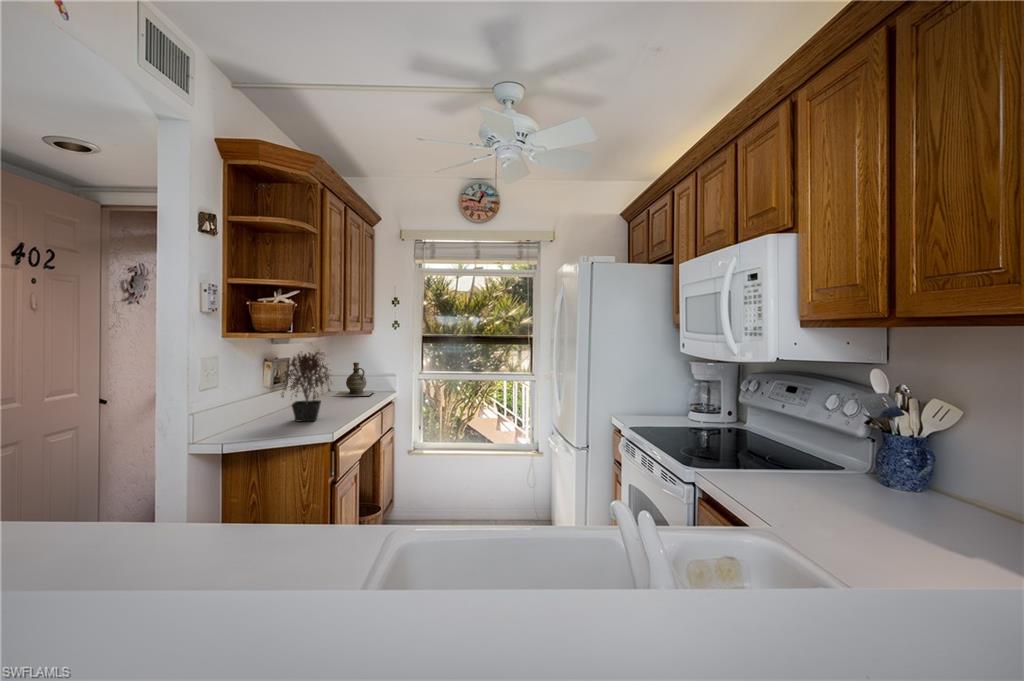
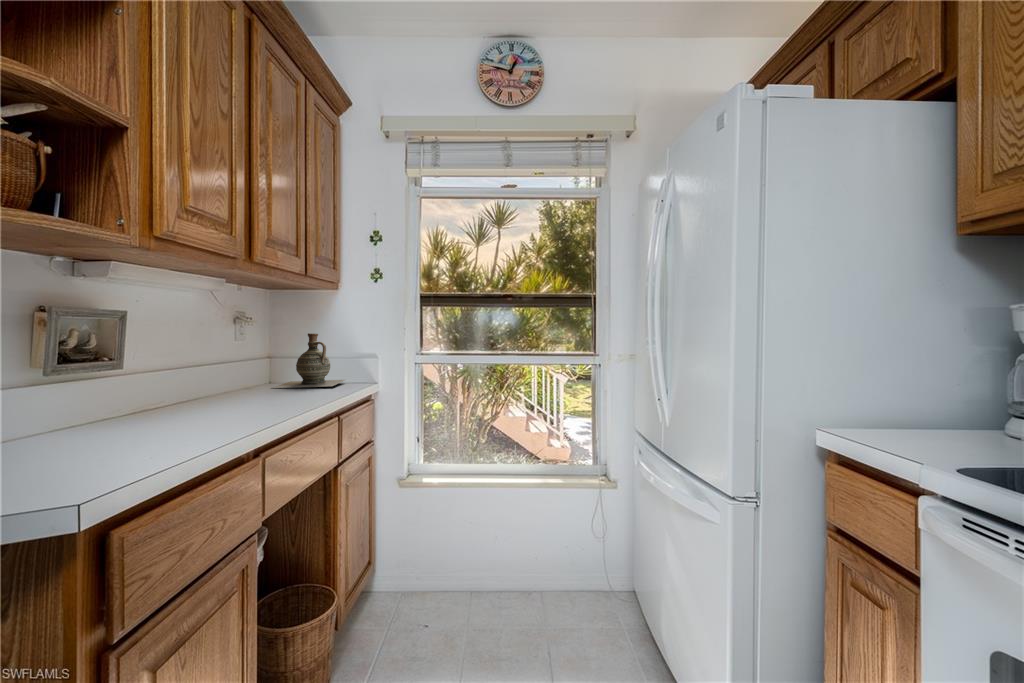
potted plant: present [281,352,331,421] -> none [79,275,228,434]

